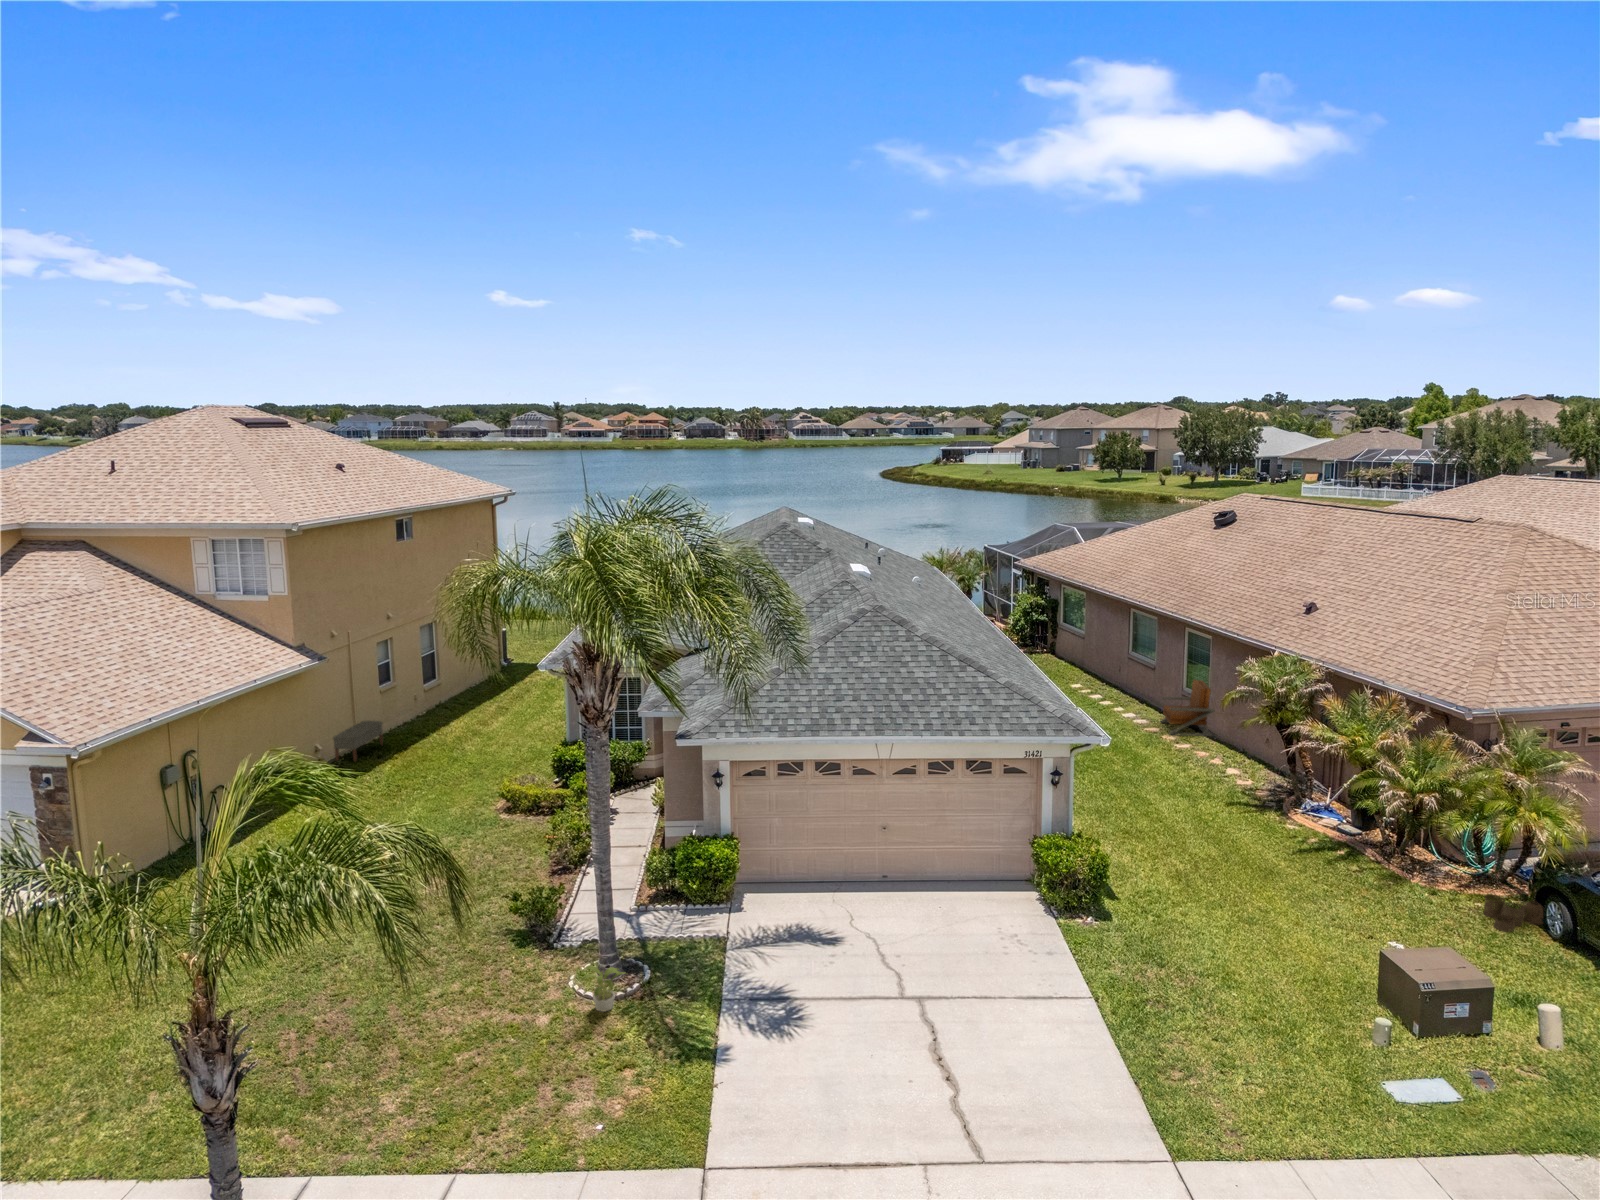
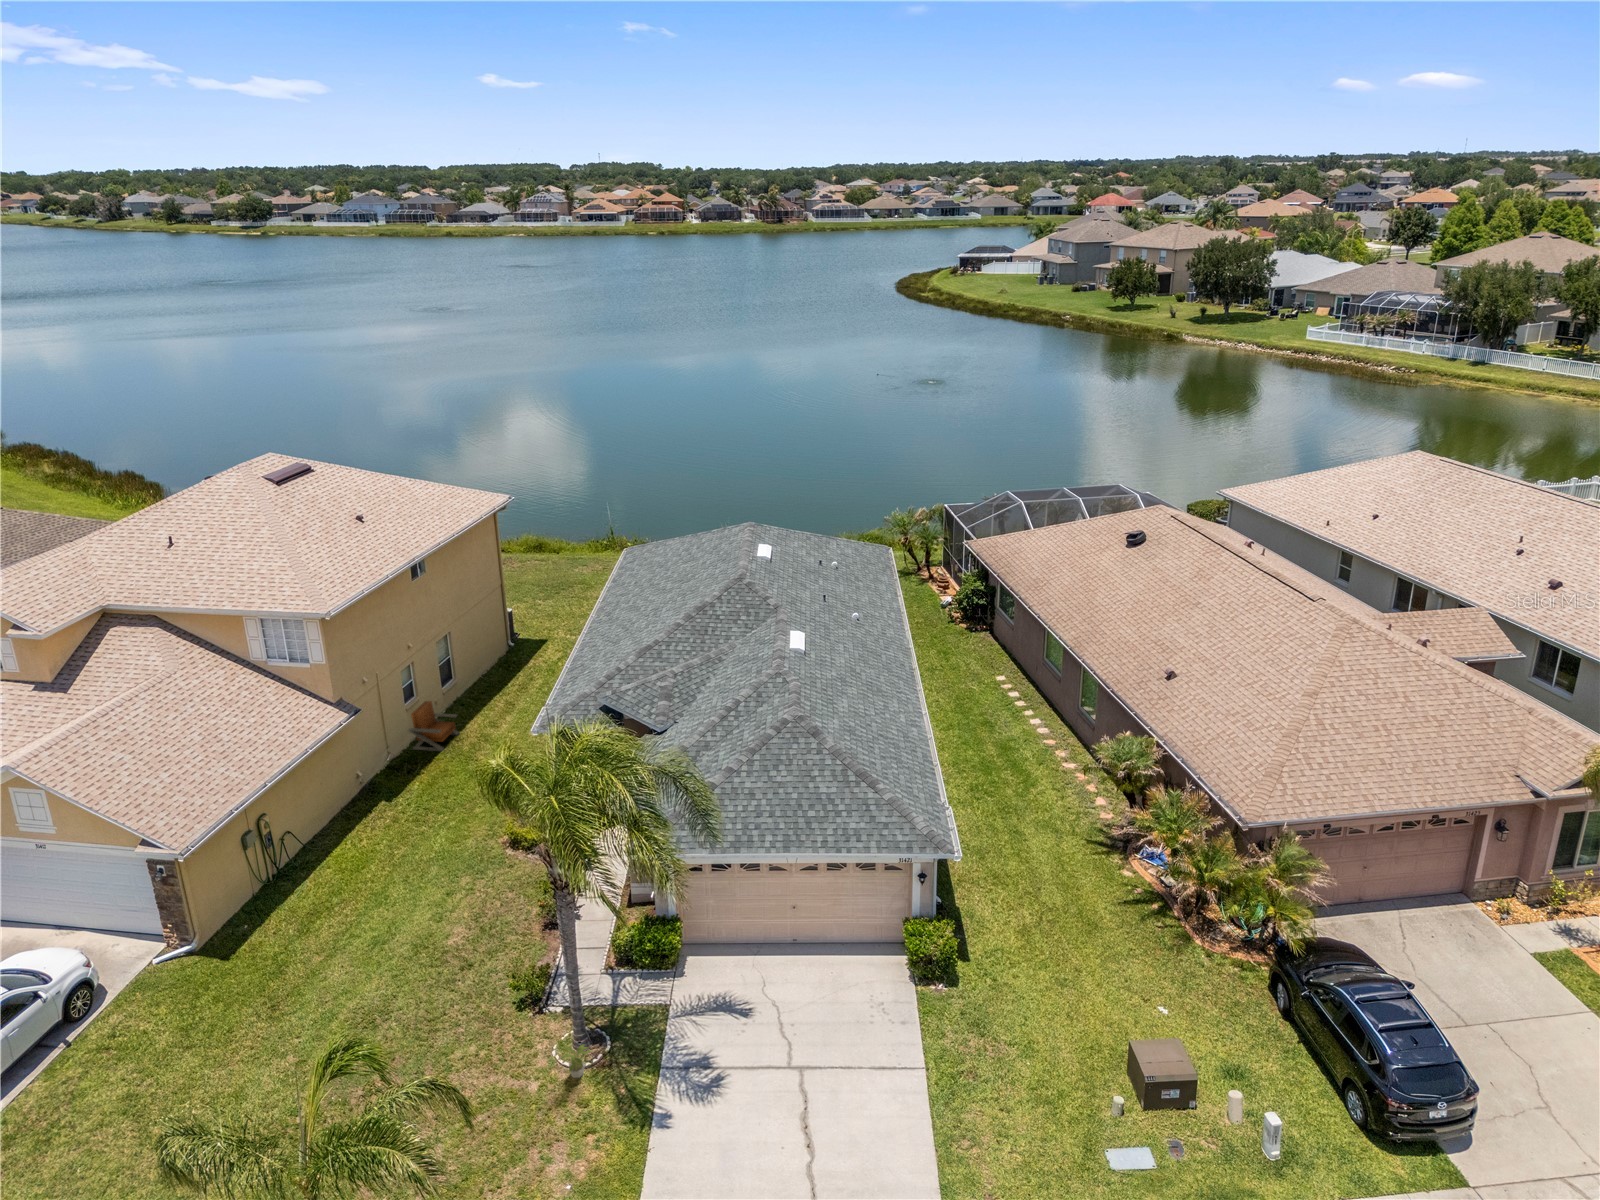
lounge chair: present [1161,680,1215,736] -> present [408,701,459,751]
bench: present [333,721,383,761] -> none [370,742,411,783]
woven basket: present [1484,894,1543,932] -> none [1230,971,1273,1007]

